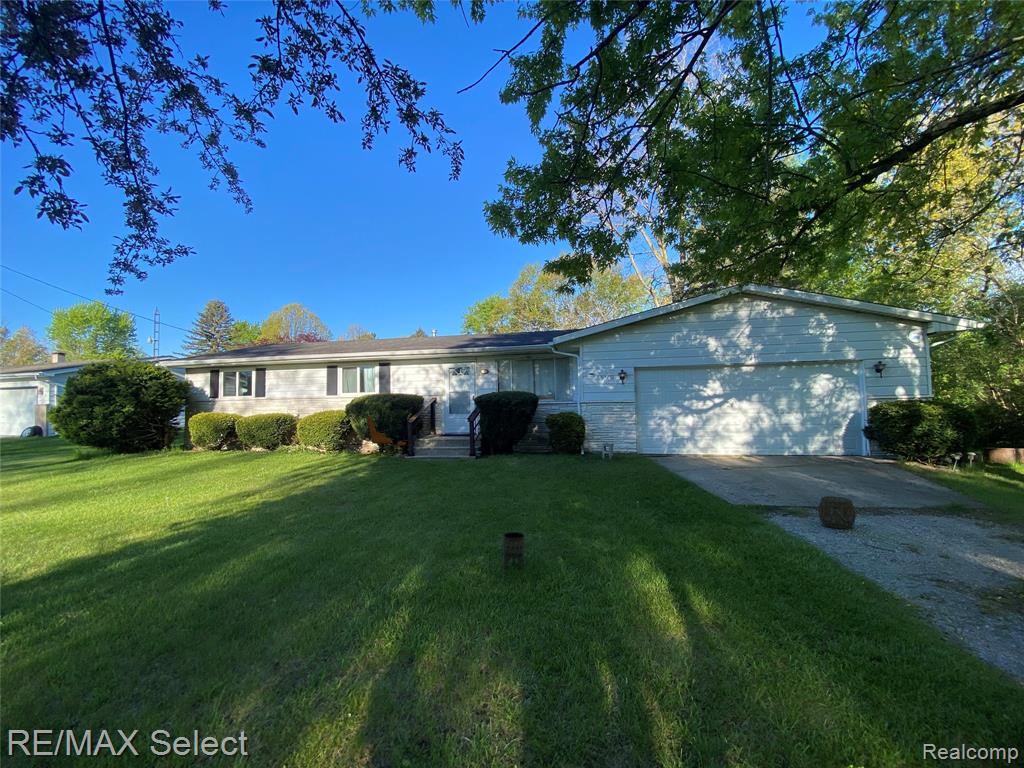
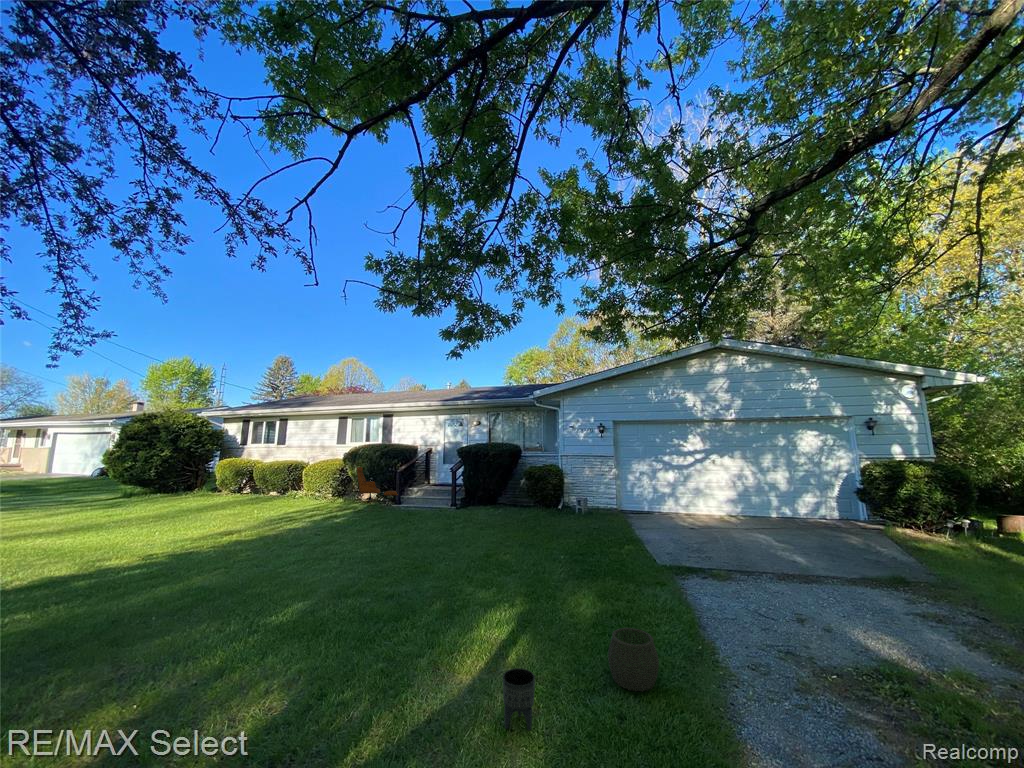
woven basket: present [818,496,856,529] -> present [608,628,659,691]
planter: present [502,532,525,568] -> present [503,668,535,730]

